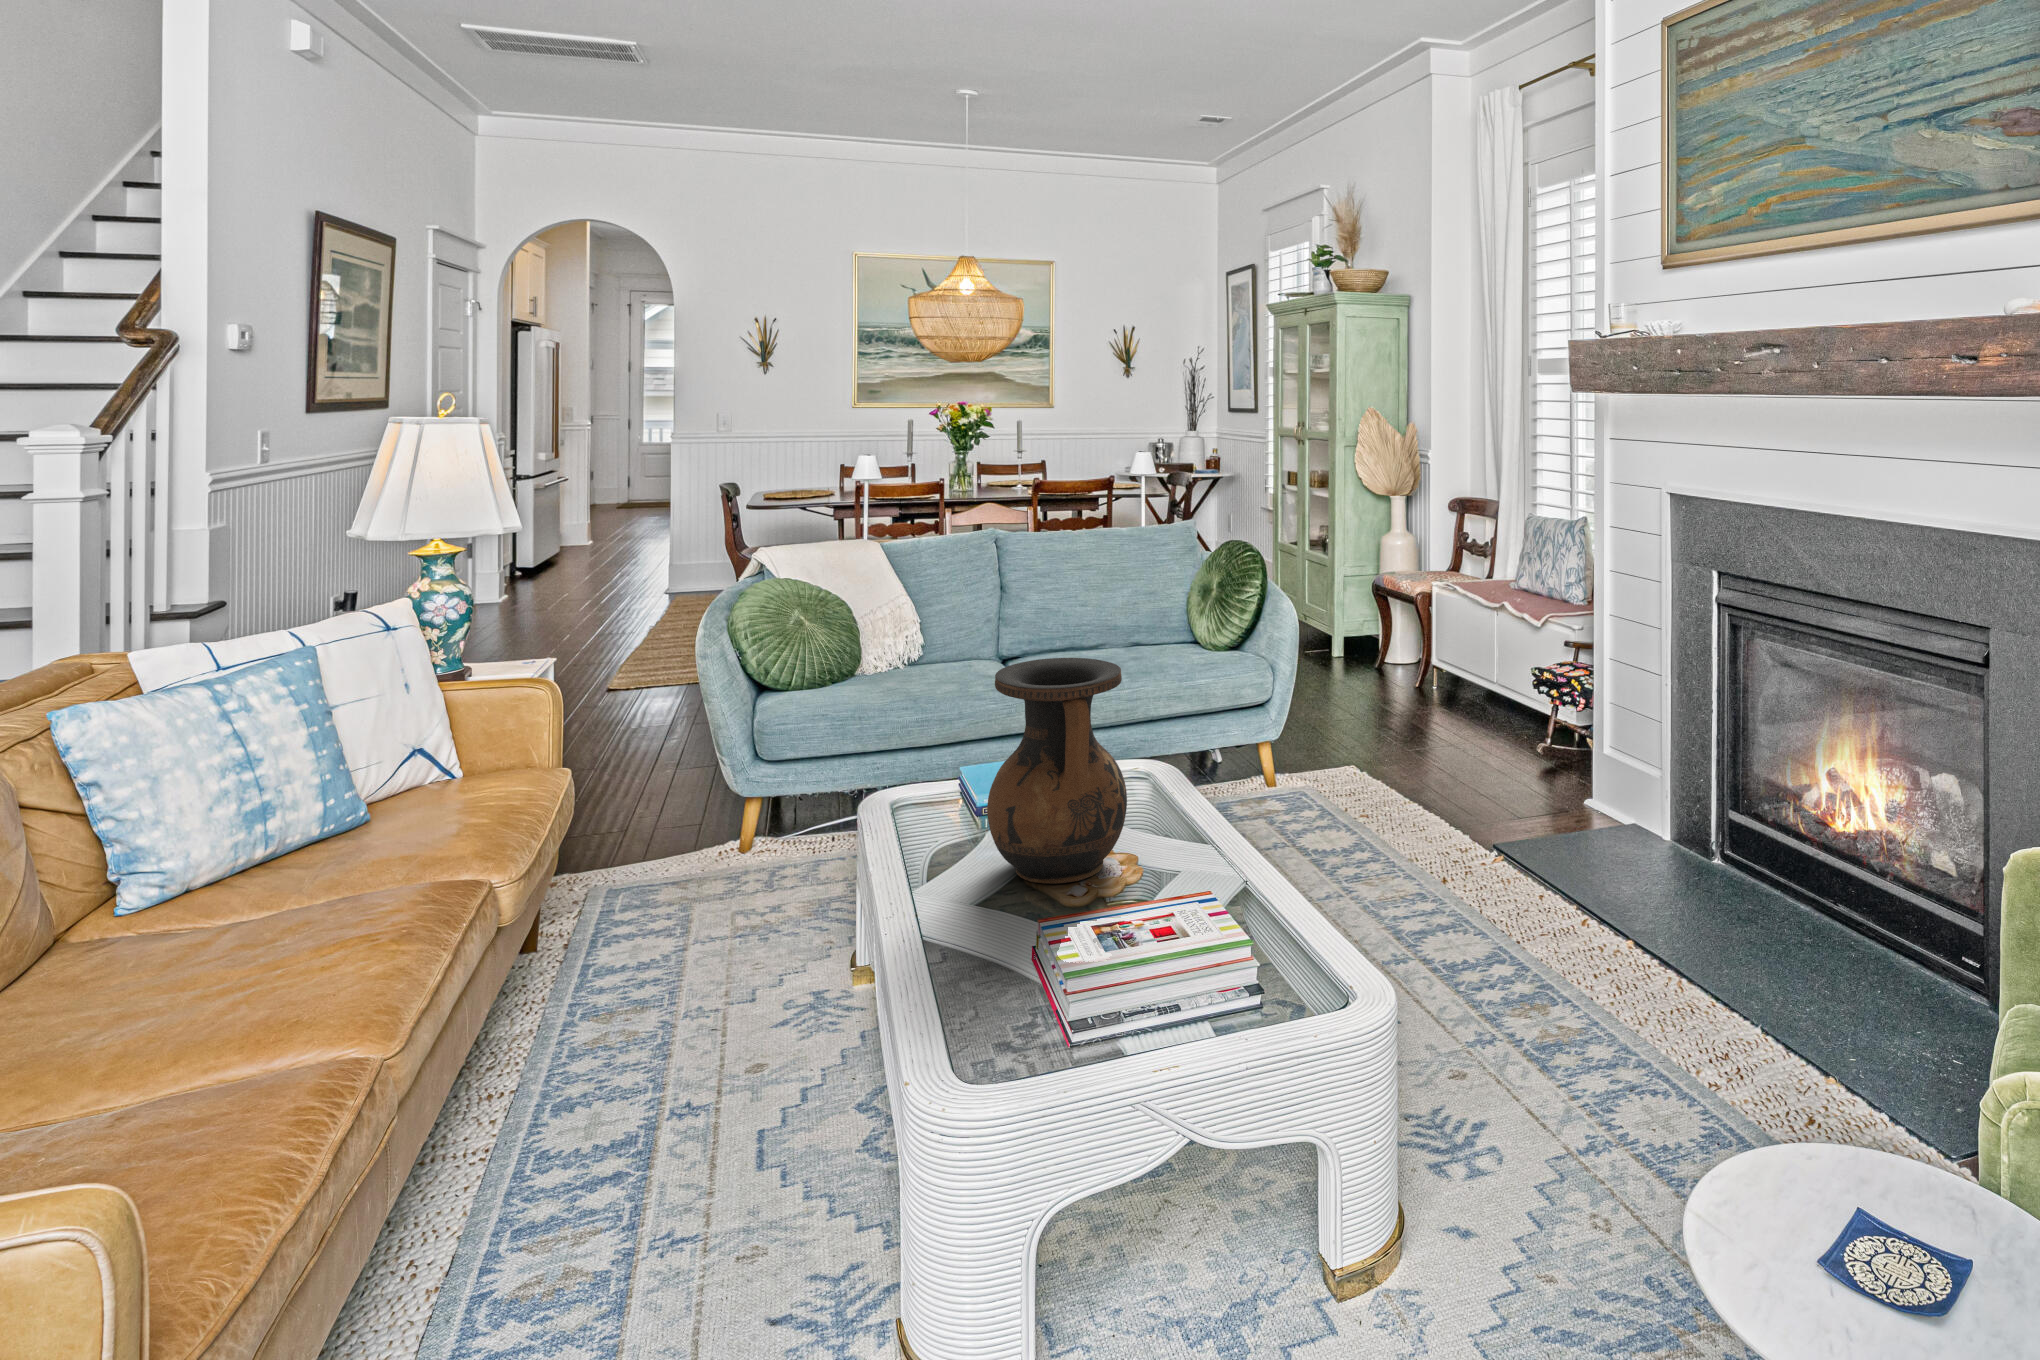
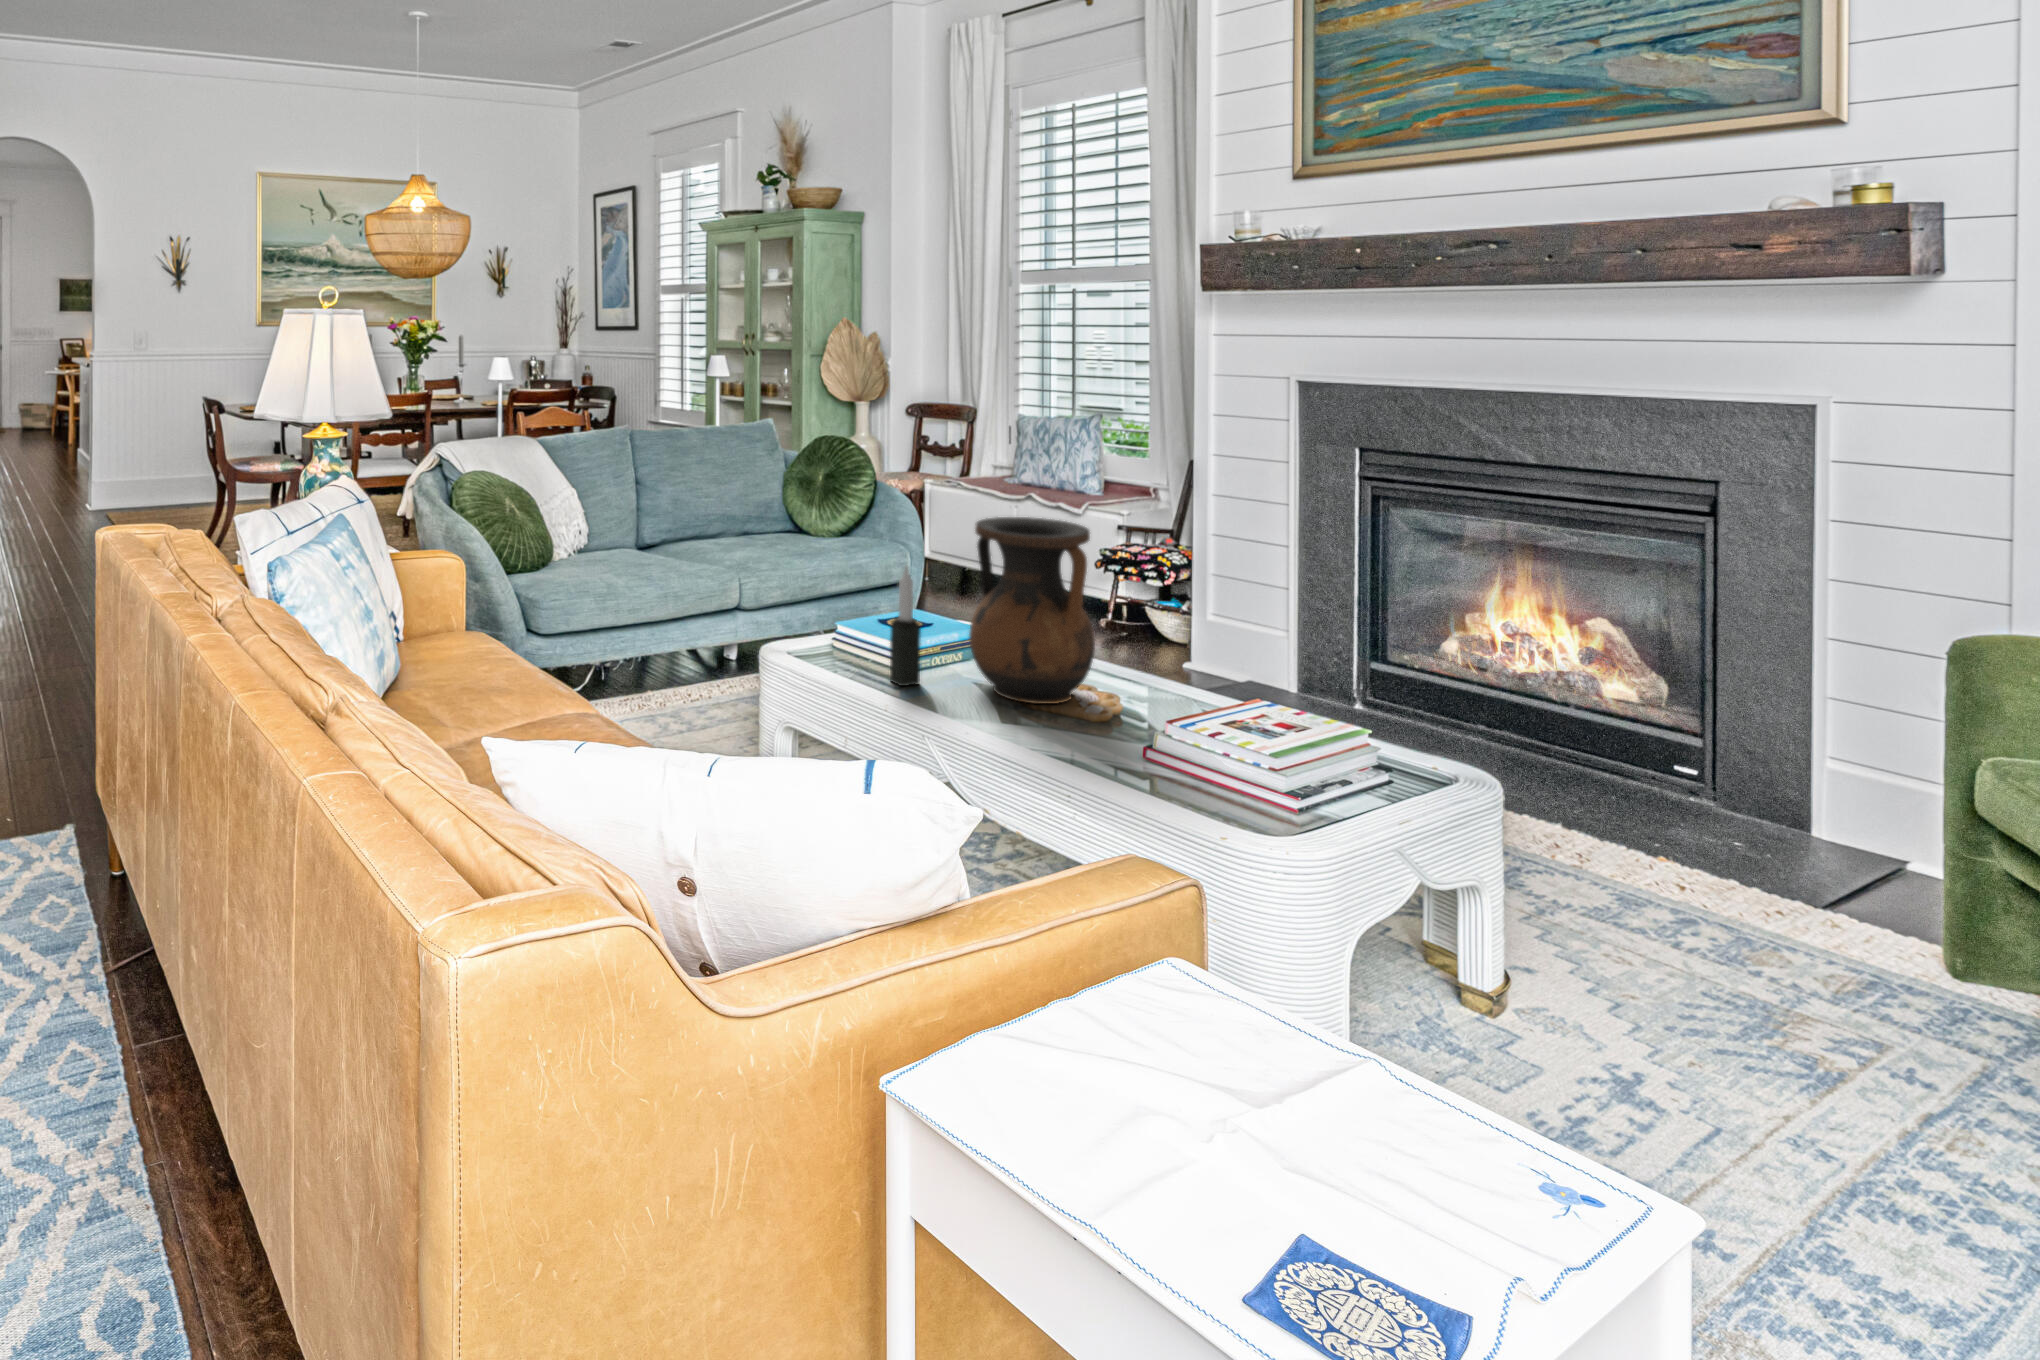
candle: none [924,712,955,853] -> present [890,566,921,686]

